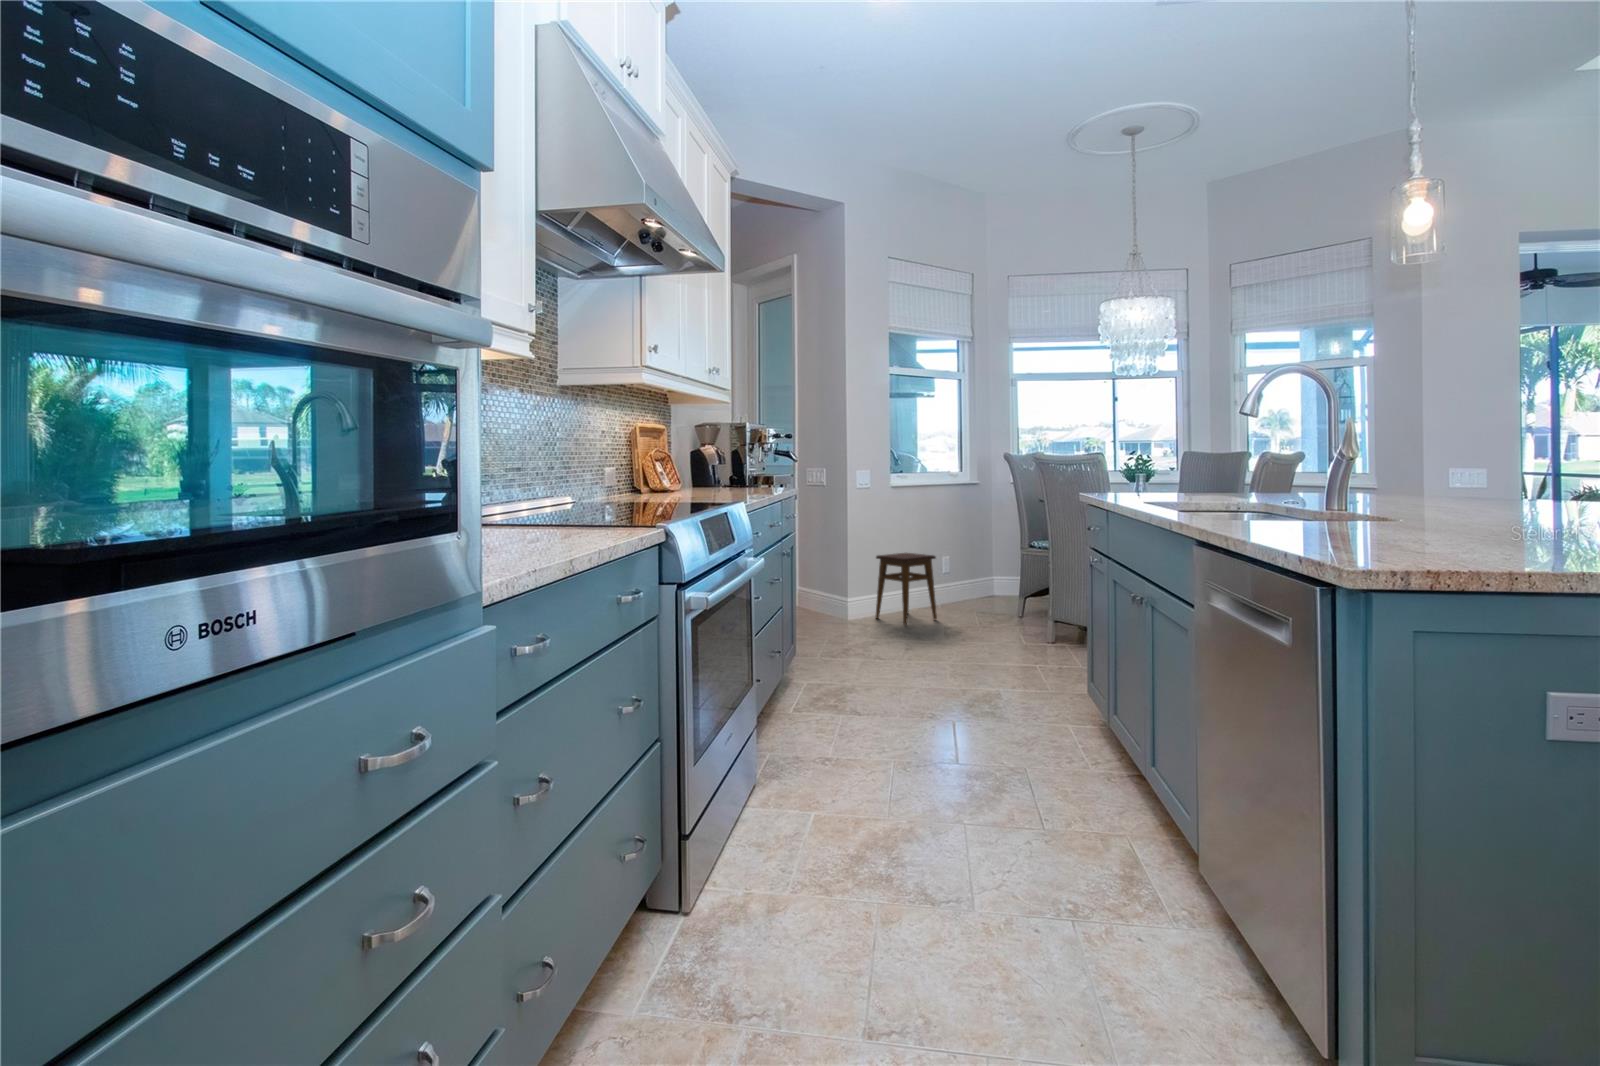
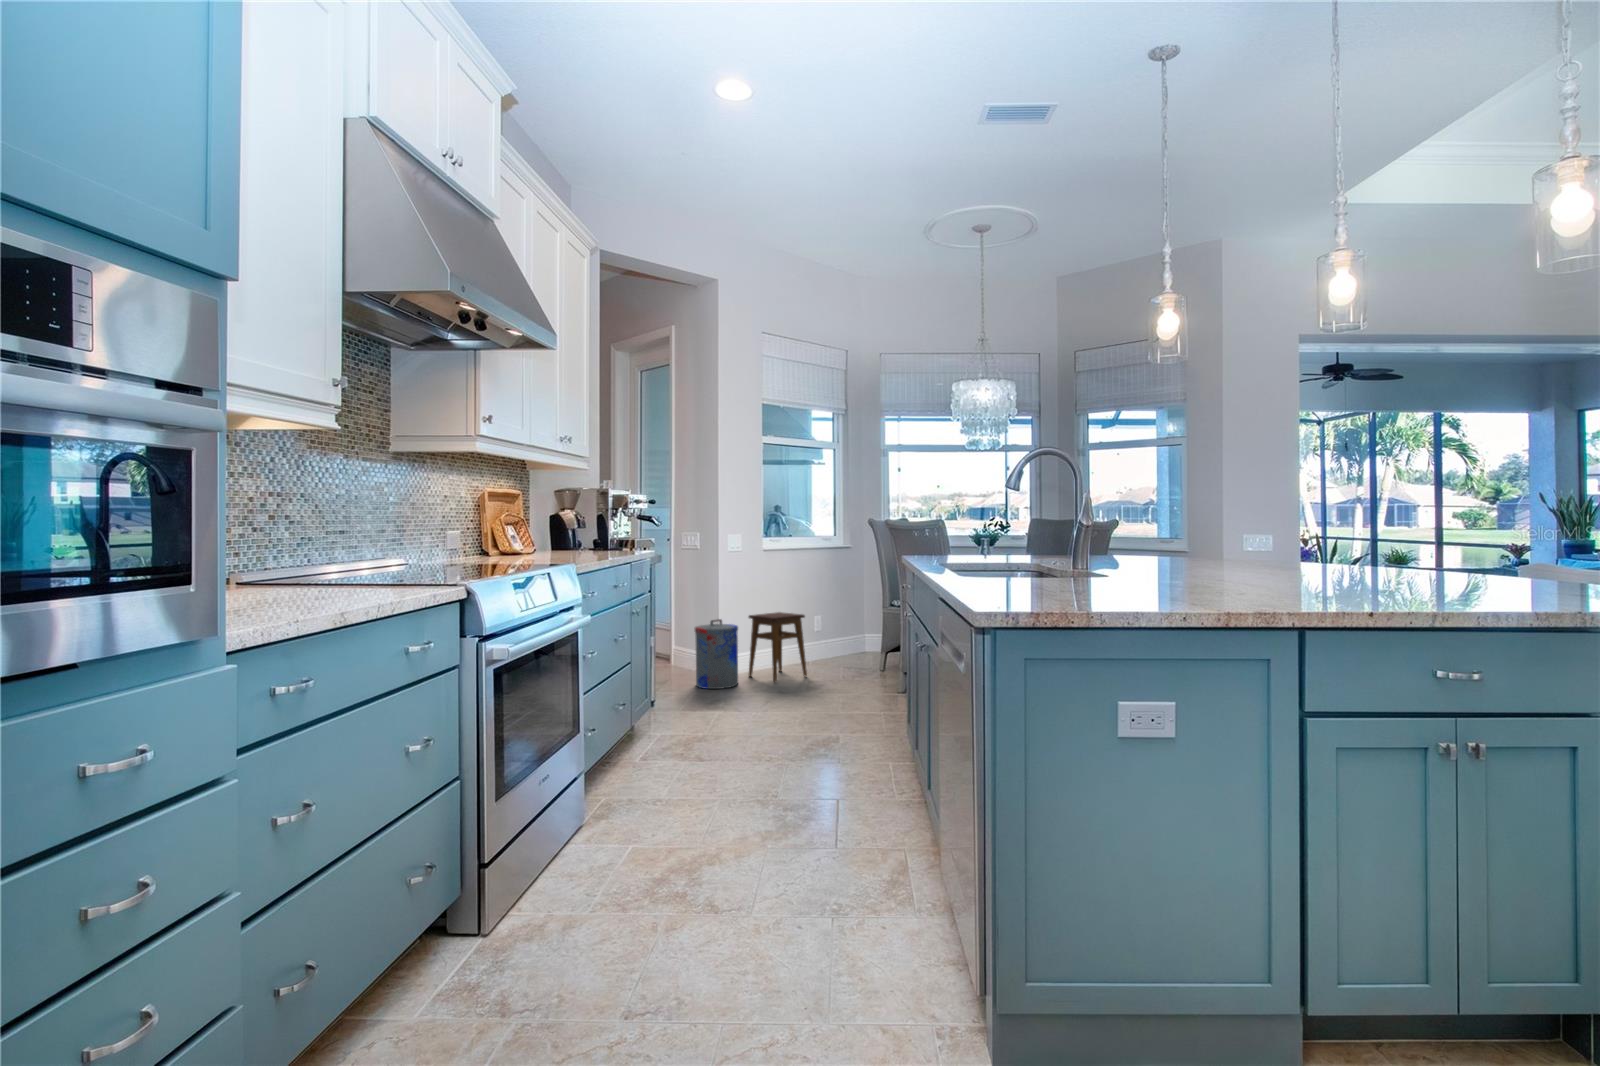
trash can: none [823,559,868,631] -> present [695,619,738,689]

